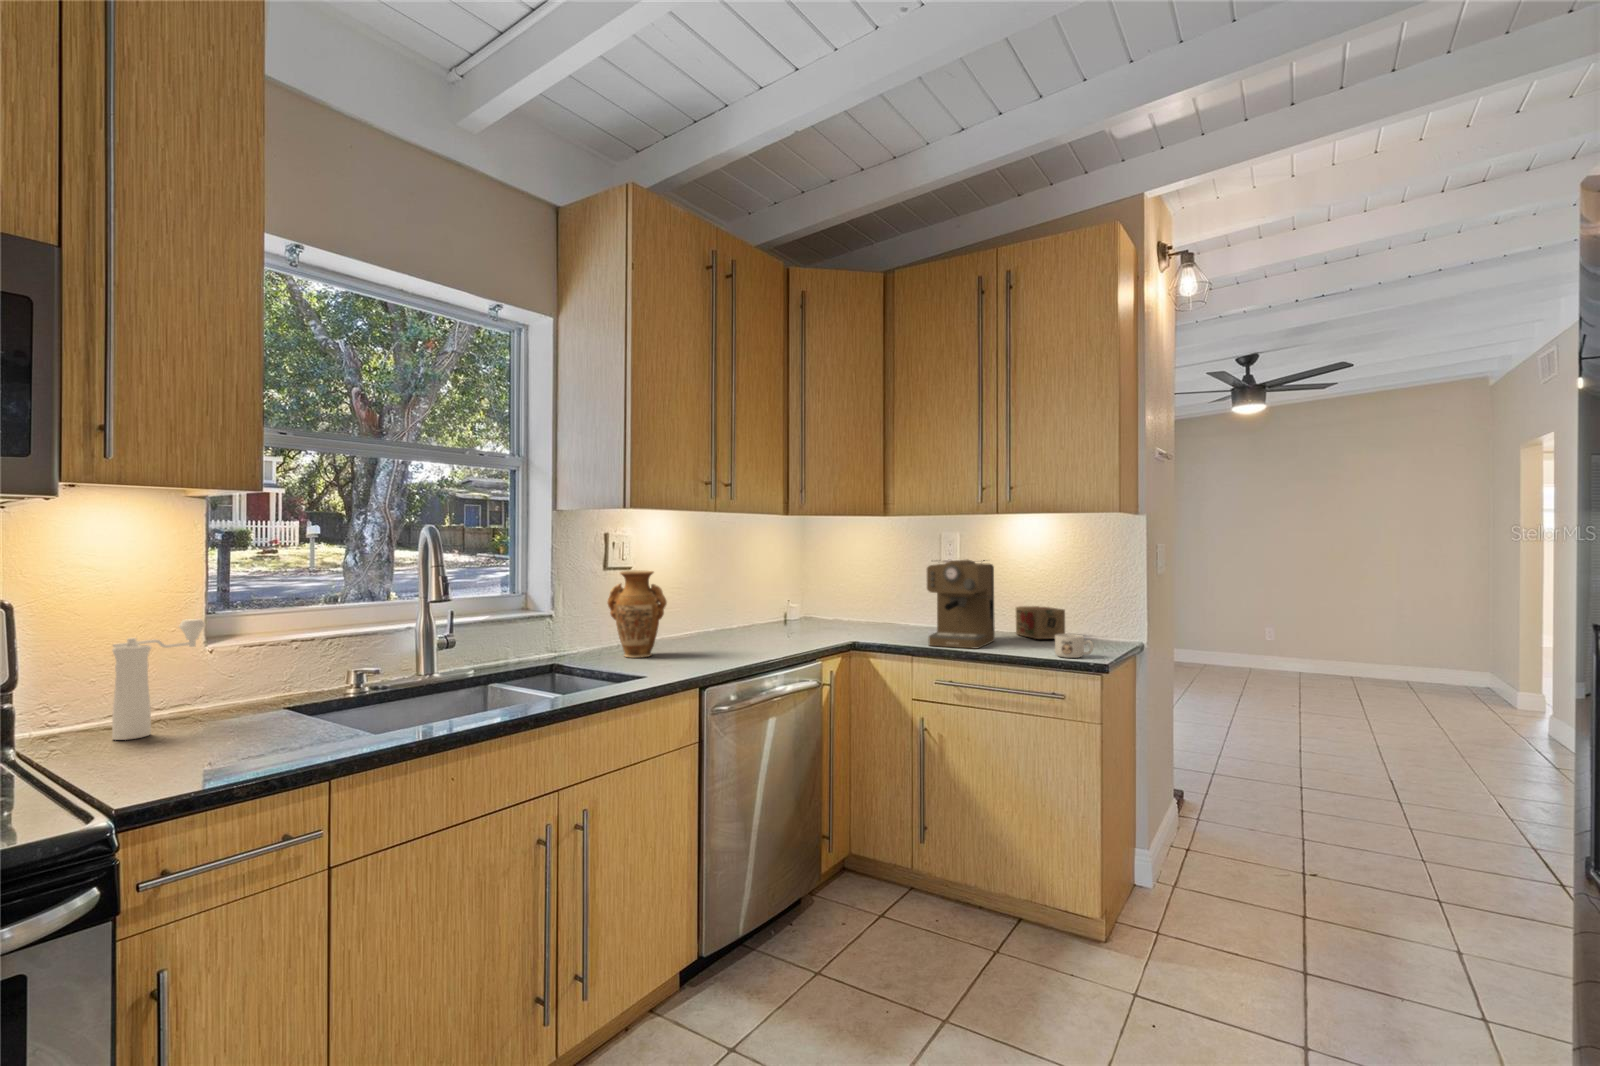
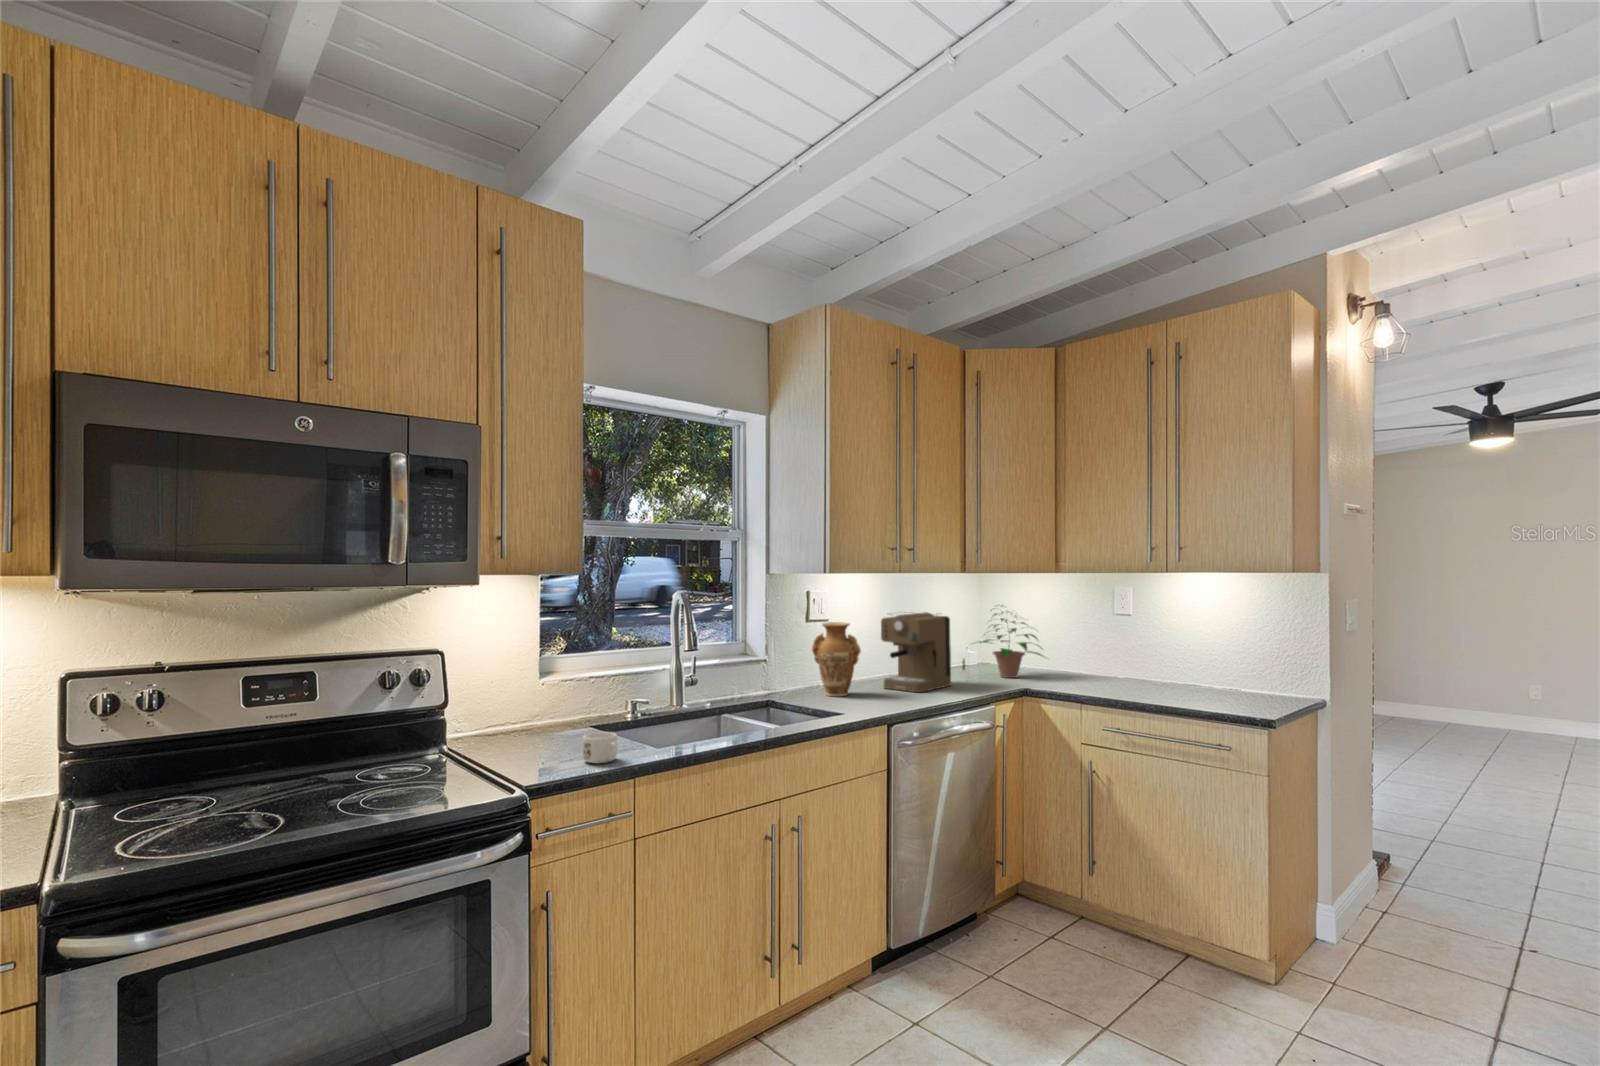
potted plant: none [787,554,873,633] -> present [979,605,1043,678]
coffee maker: present [927,560,995,648] -> present [881,612,951,692]
tea box: present [1016,606,1065,639] -> none [1192,659,1240,692]
pepper mill: present [112,619,205,740] -> none [493,663,543,745]
mug: present [1055,634,1094,658] -> present [583,732,617,763]

